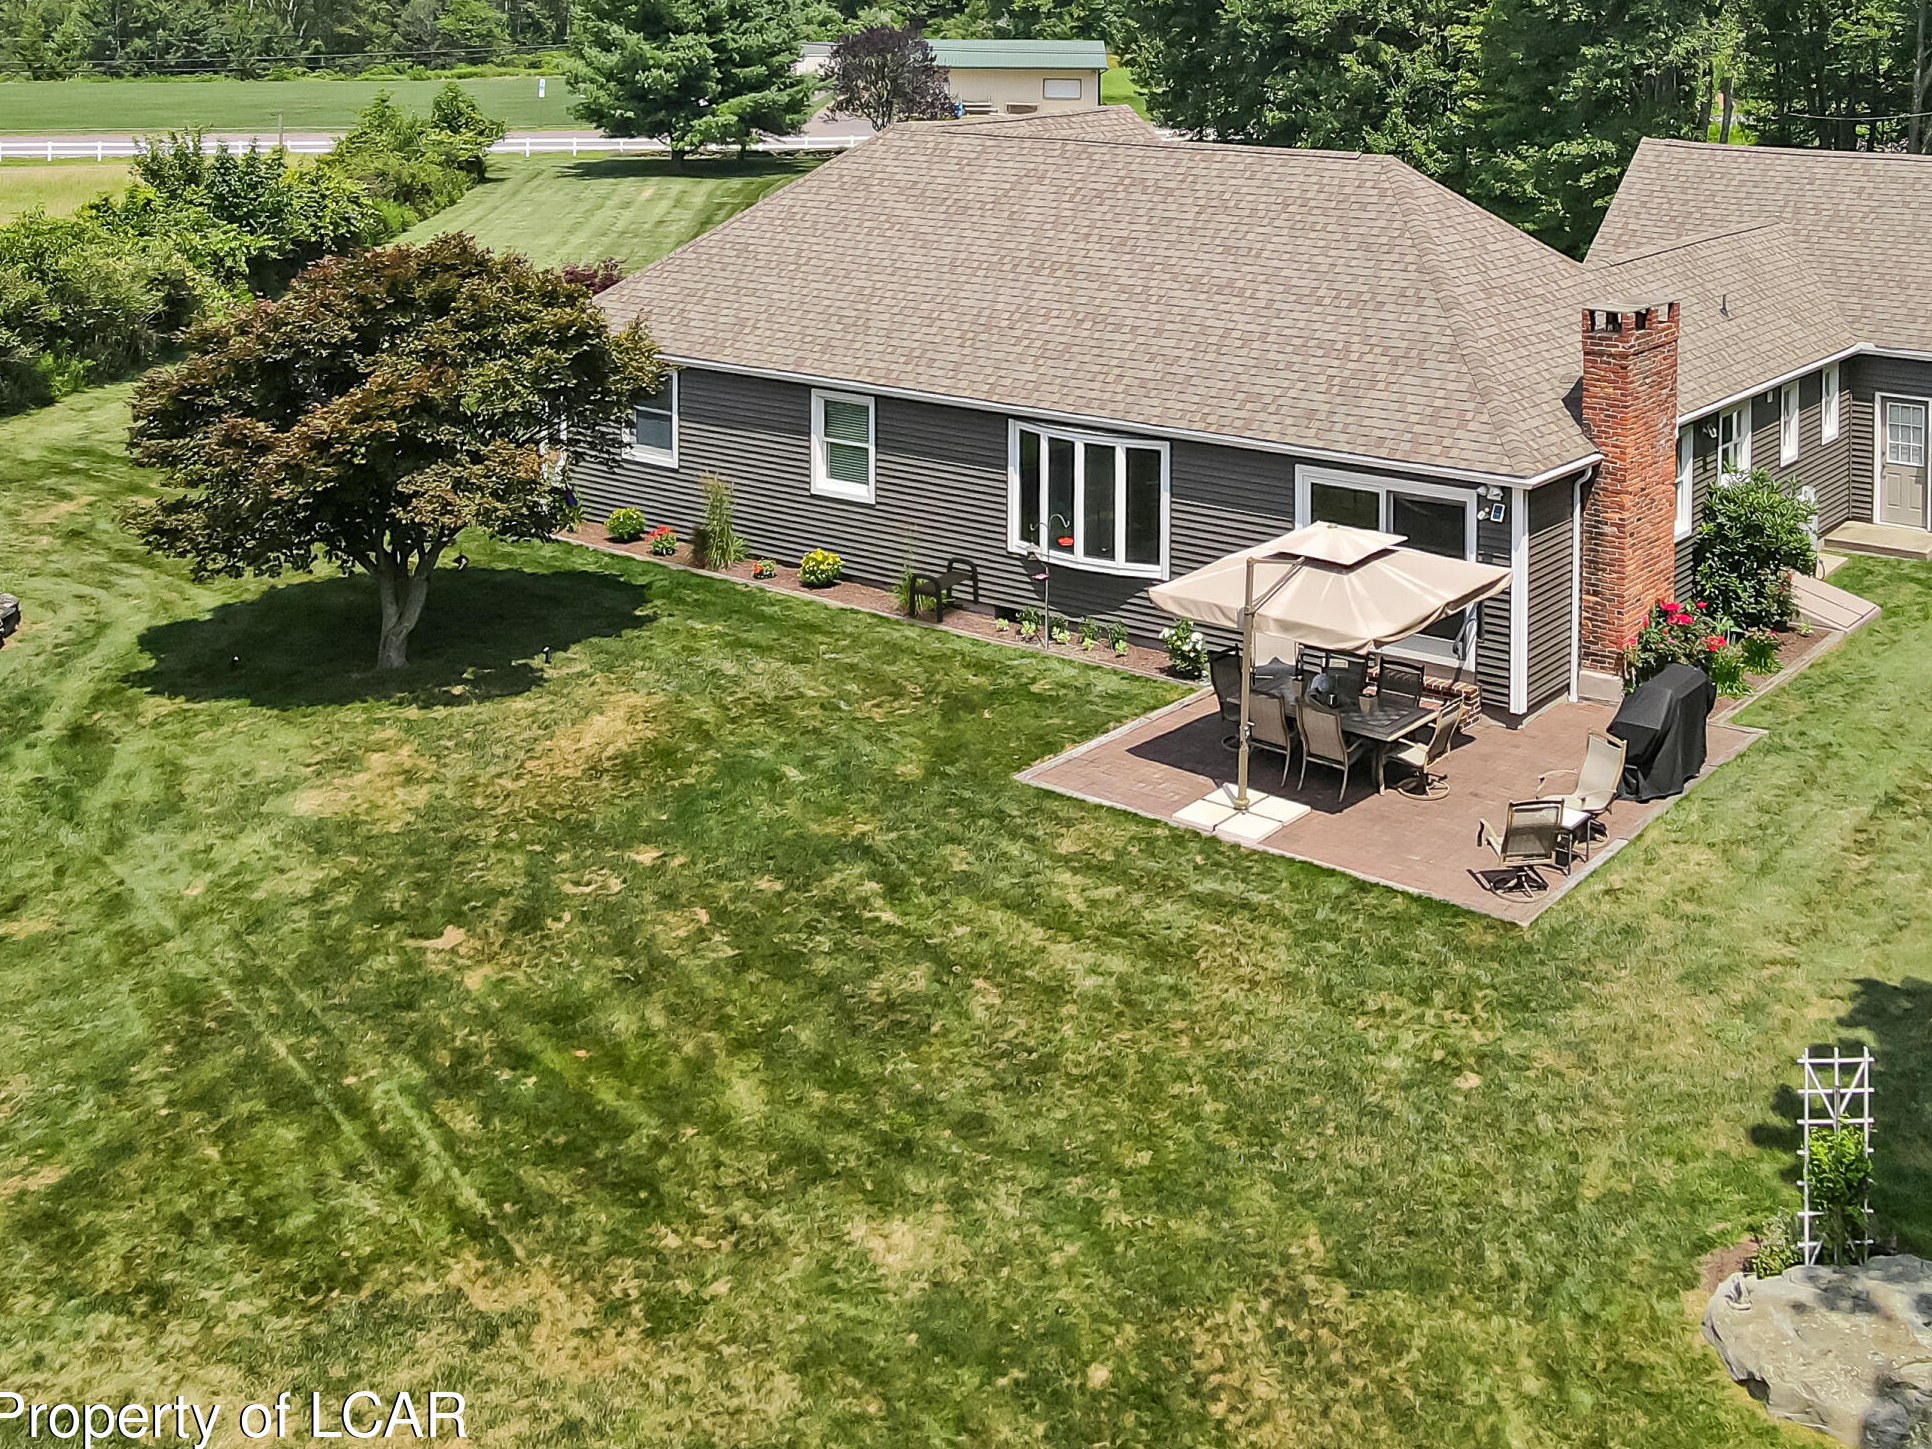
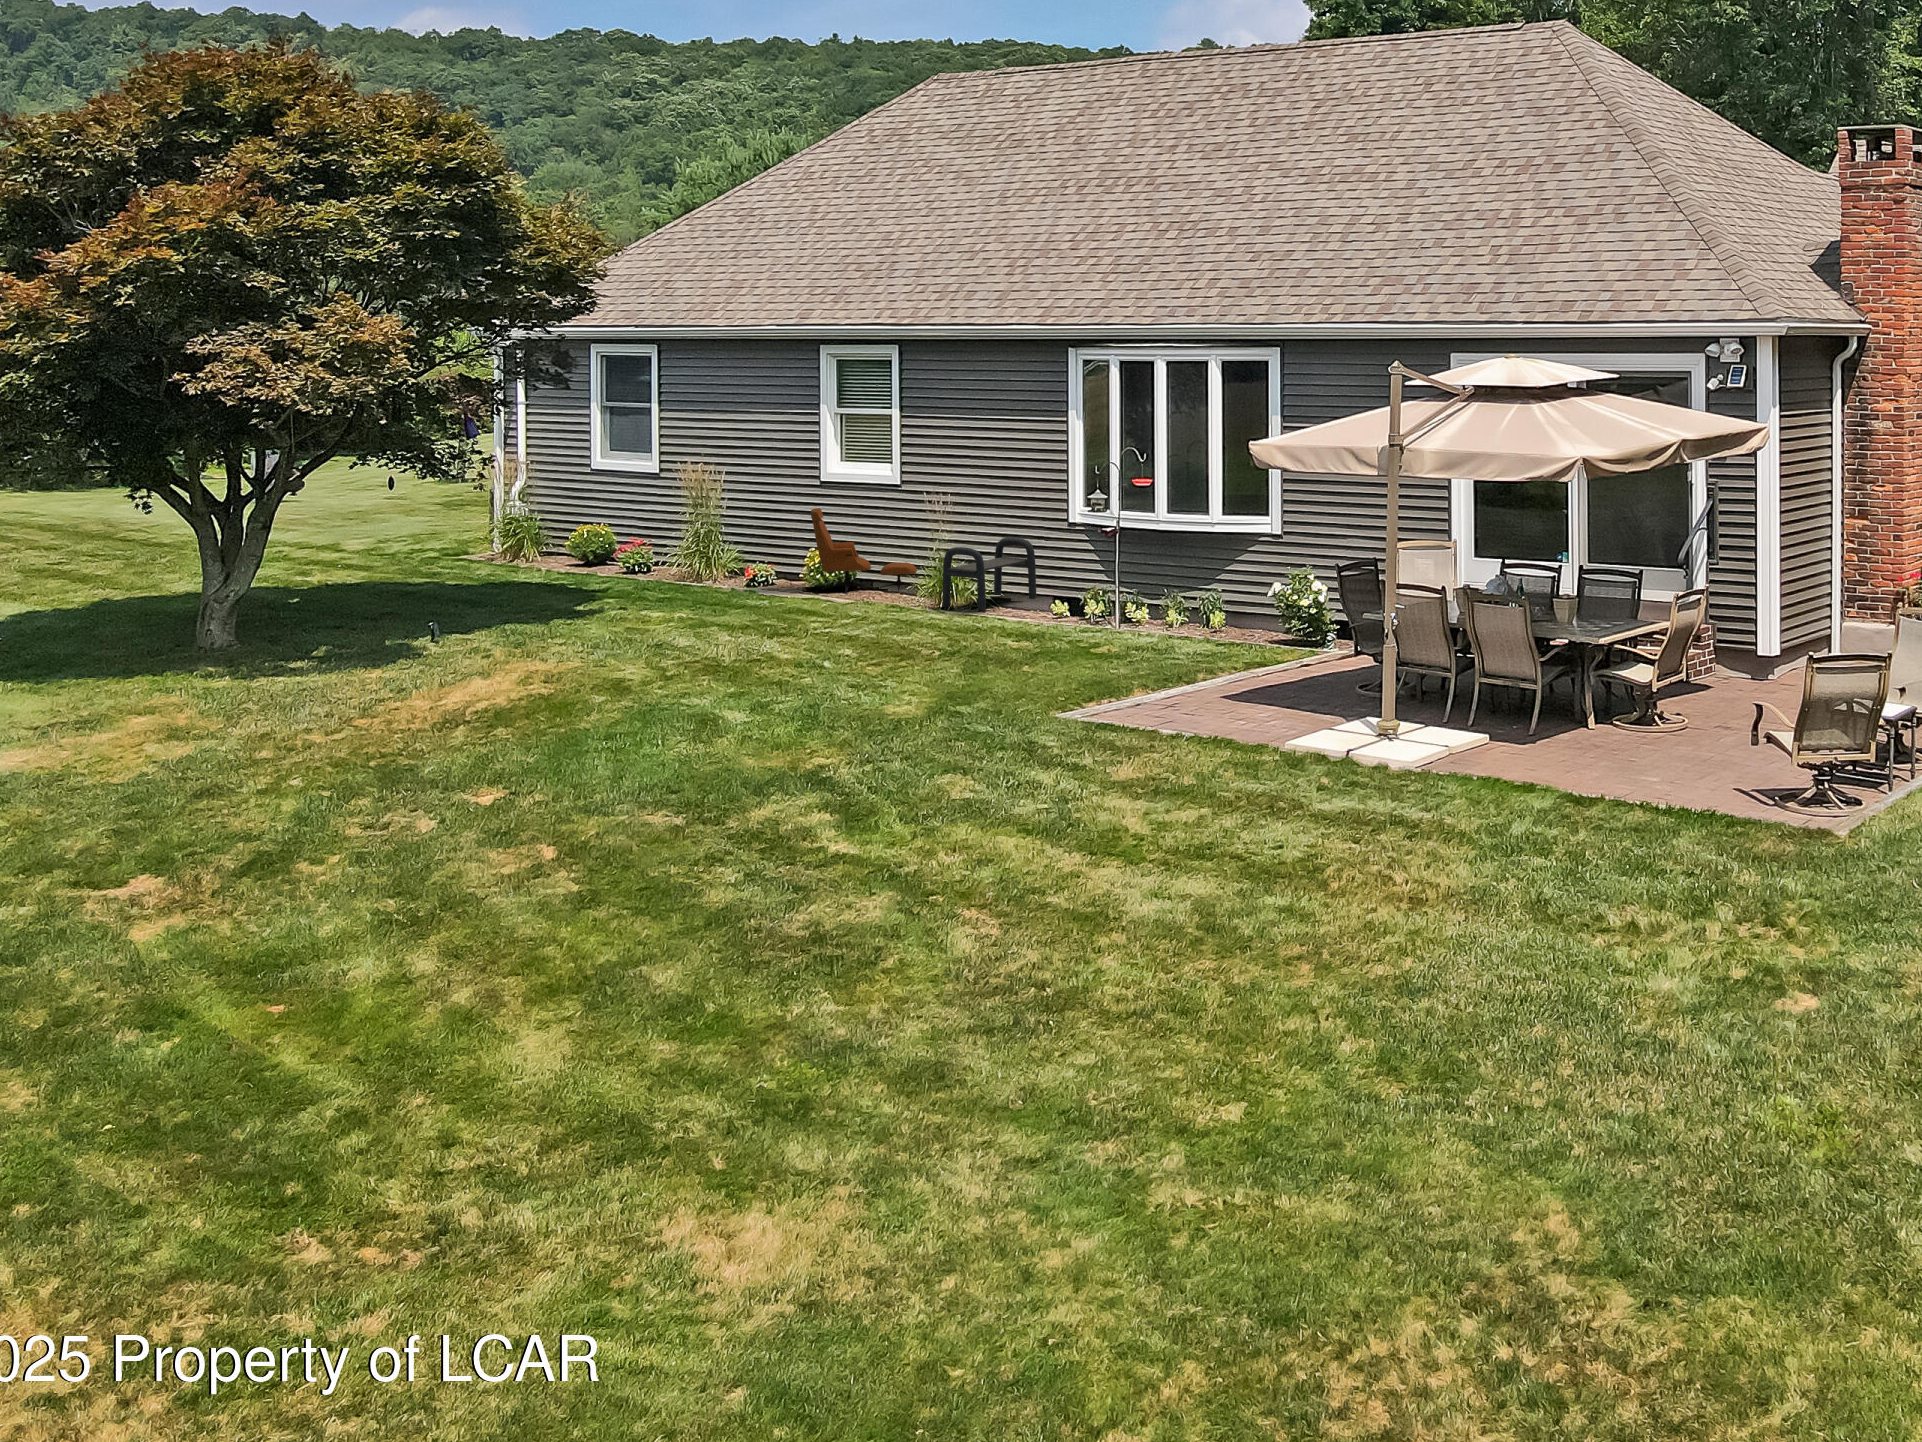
decorative plant: present [688,525,712,565] -> none [662,524,702,577]
lounge chair: none [804,526,886,594] -> present [811,508,917,593]

